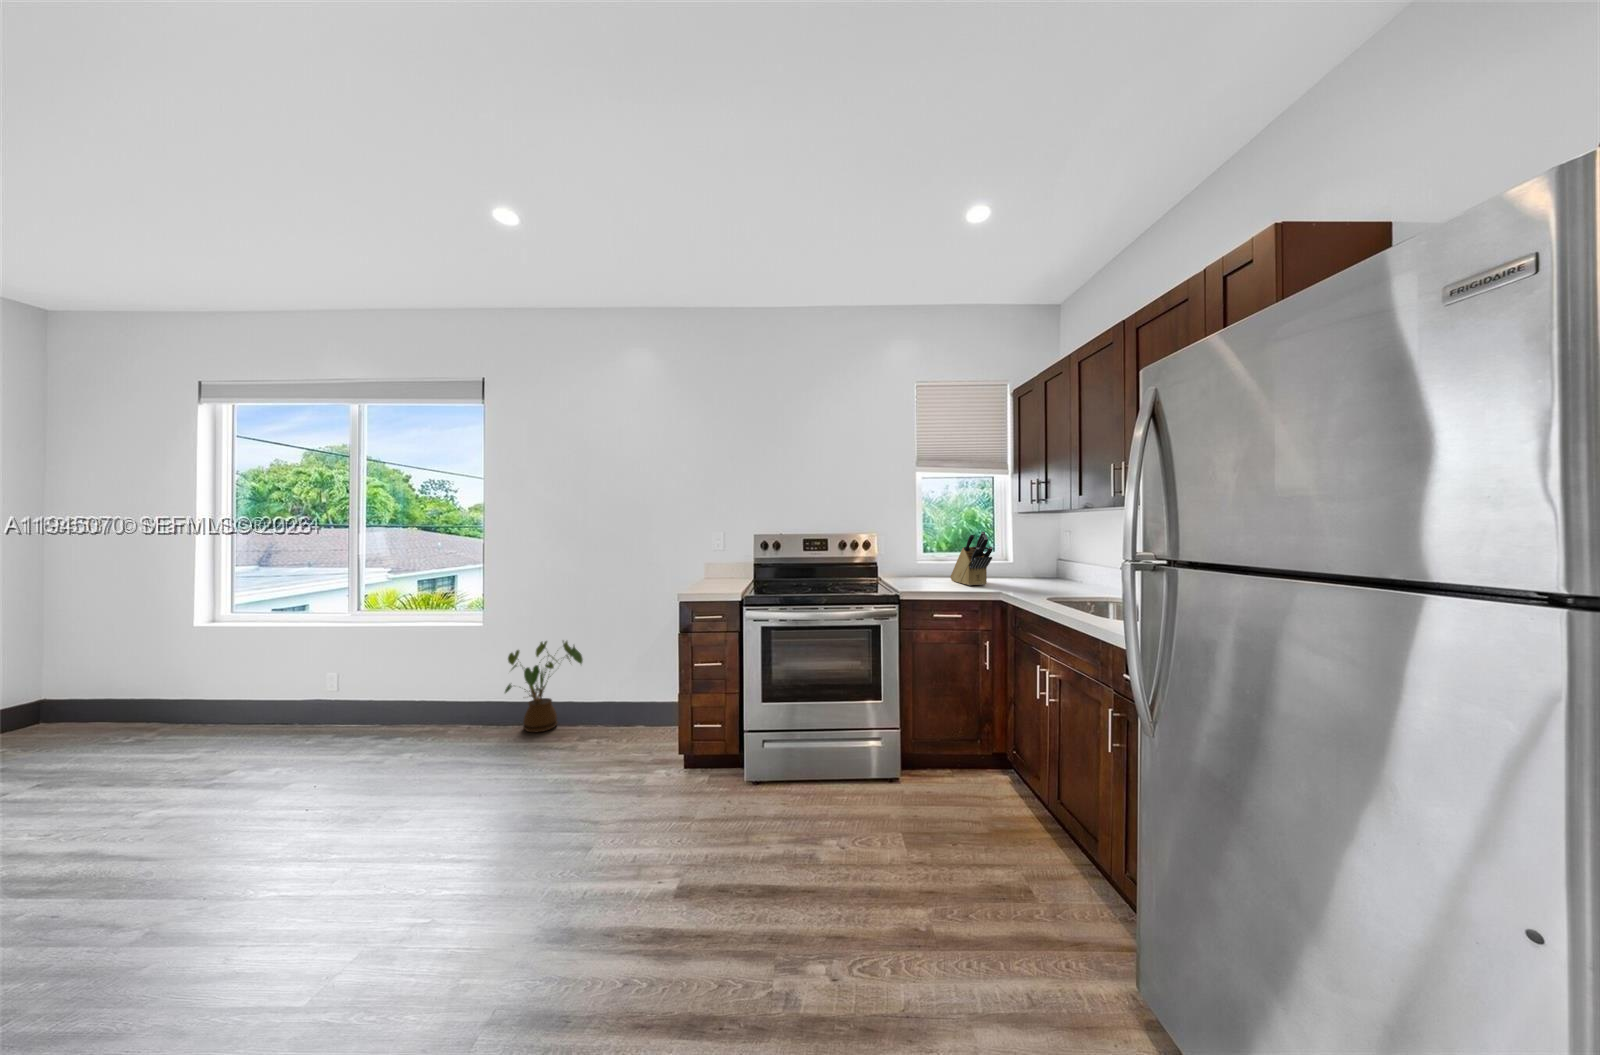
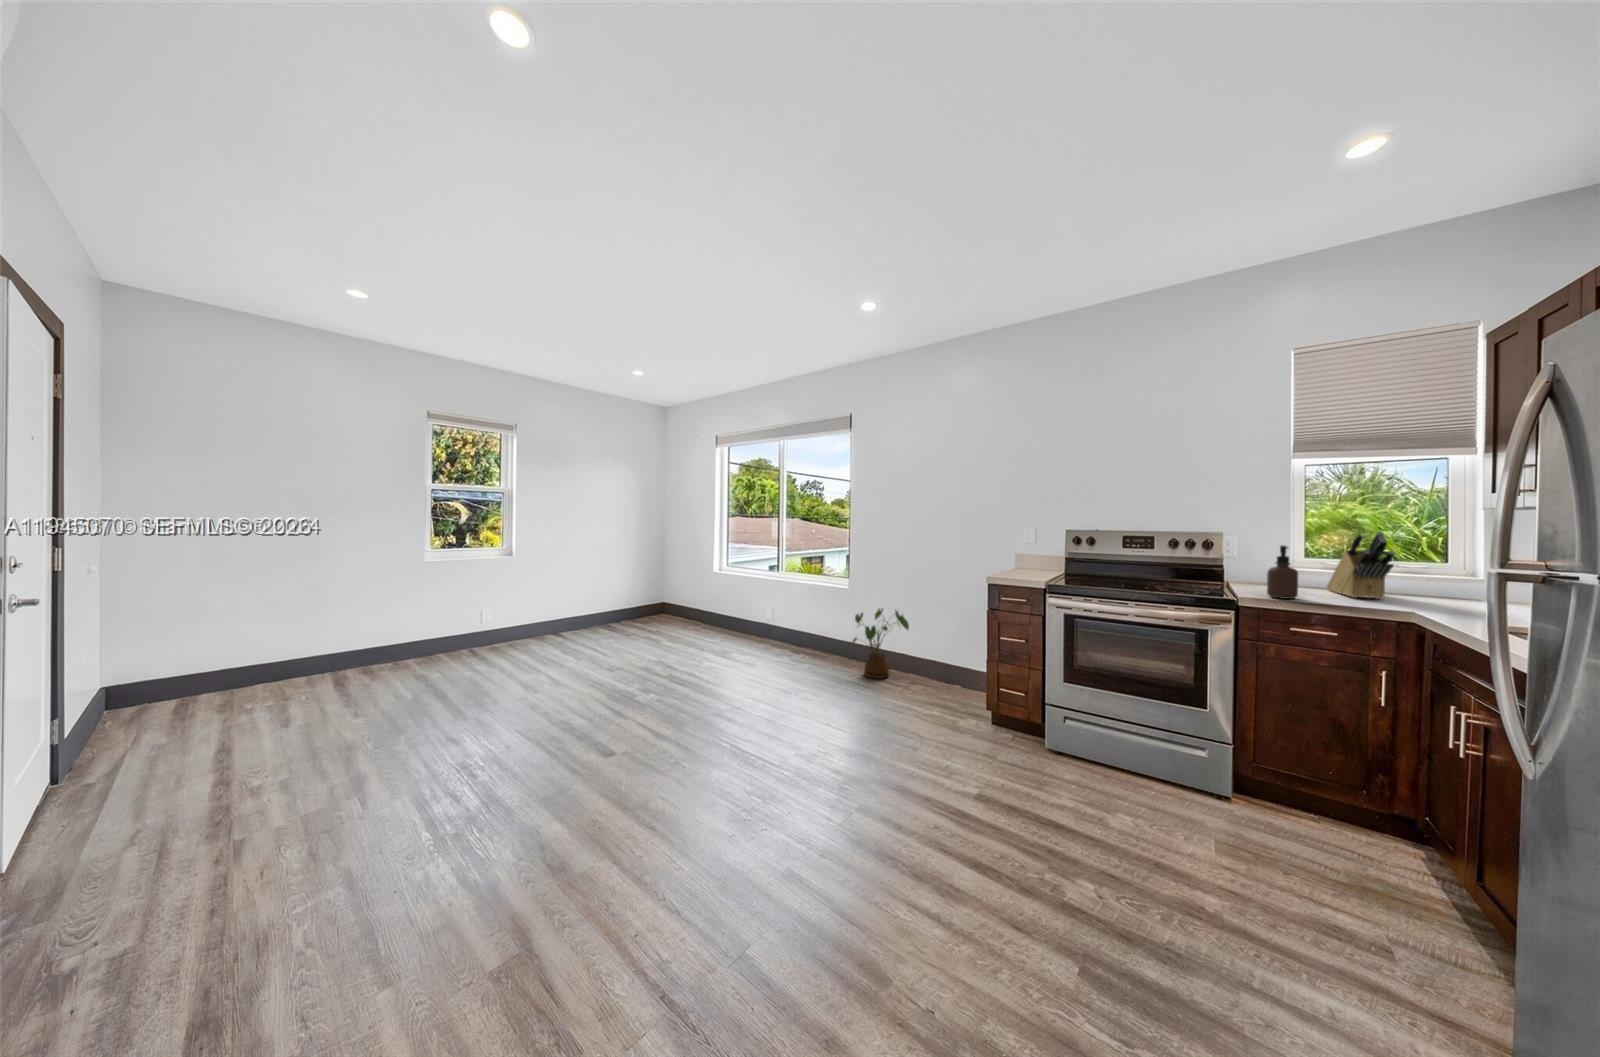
soap dispenser: none [918,545,938,591] -> present [1267,545,1298,599]

